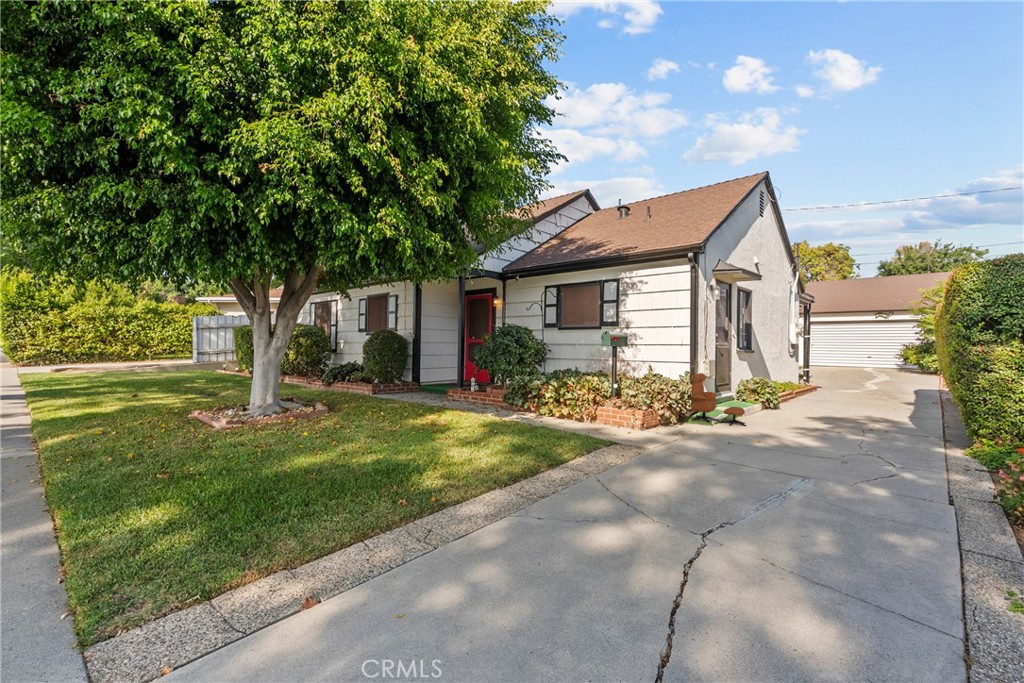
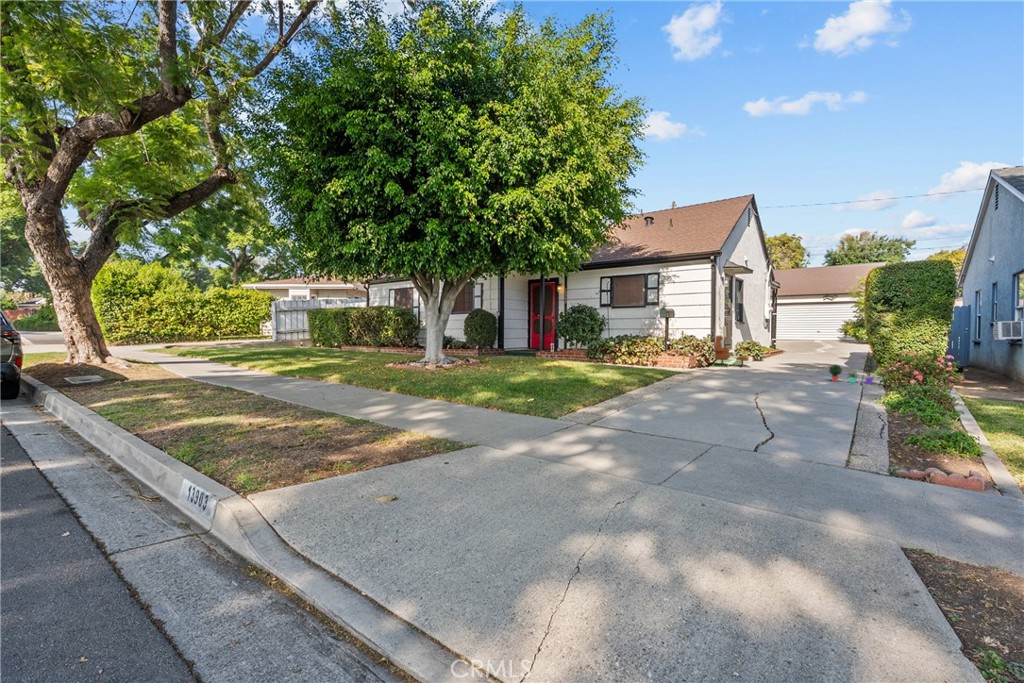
potted plant: none [875,425,978,487] -> present [829,354,876,384]

